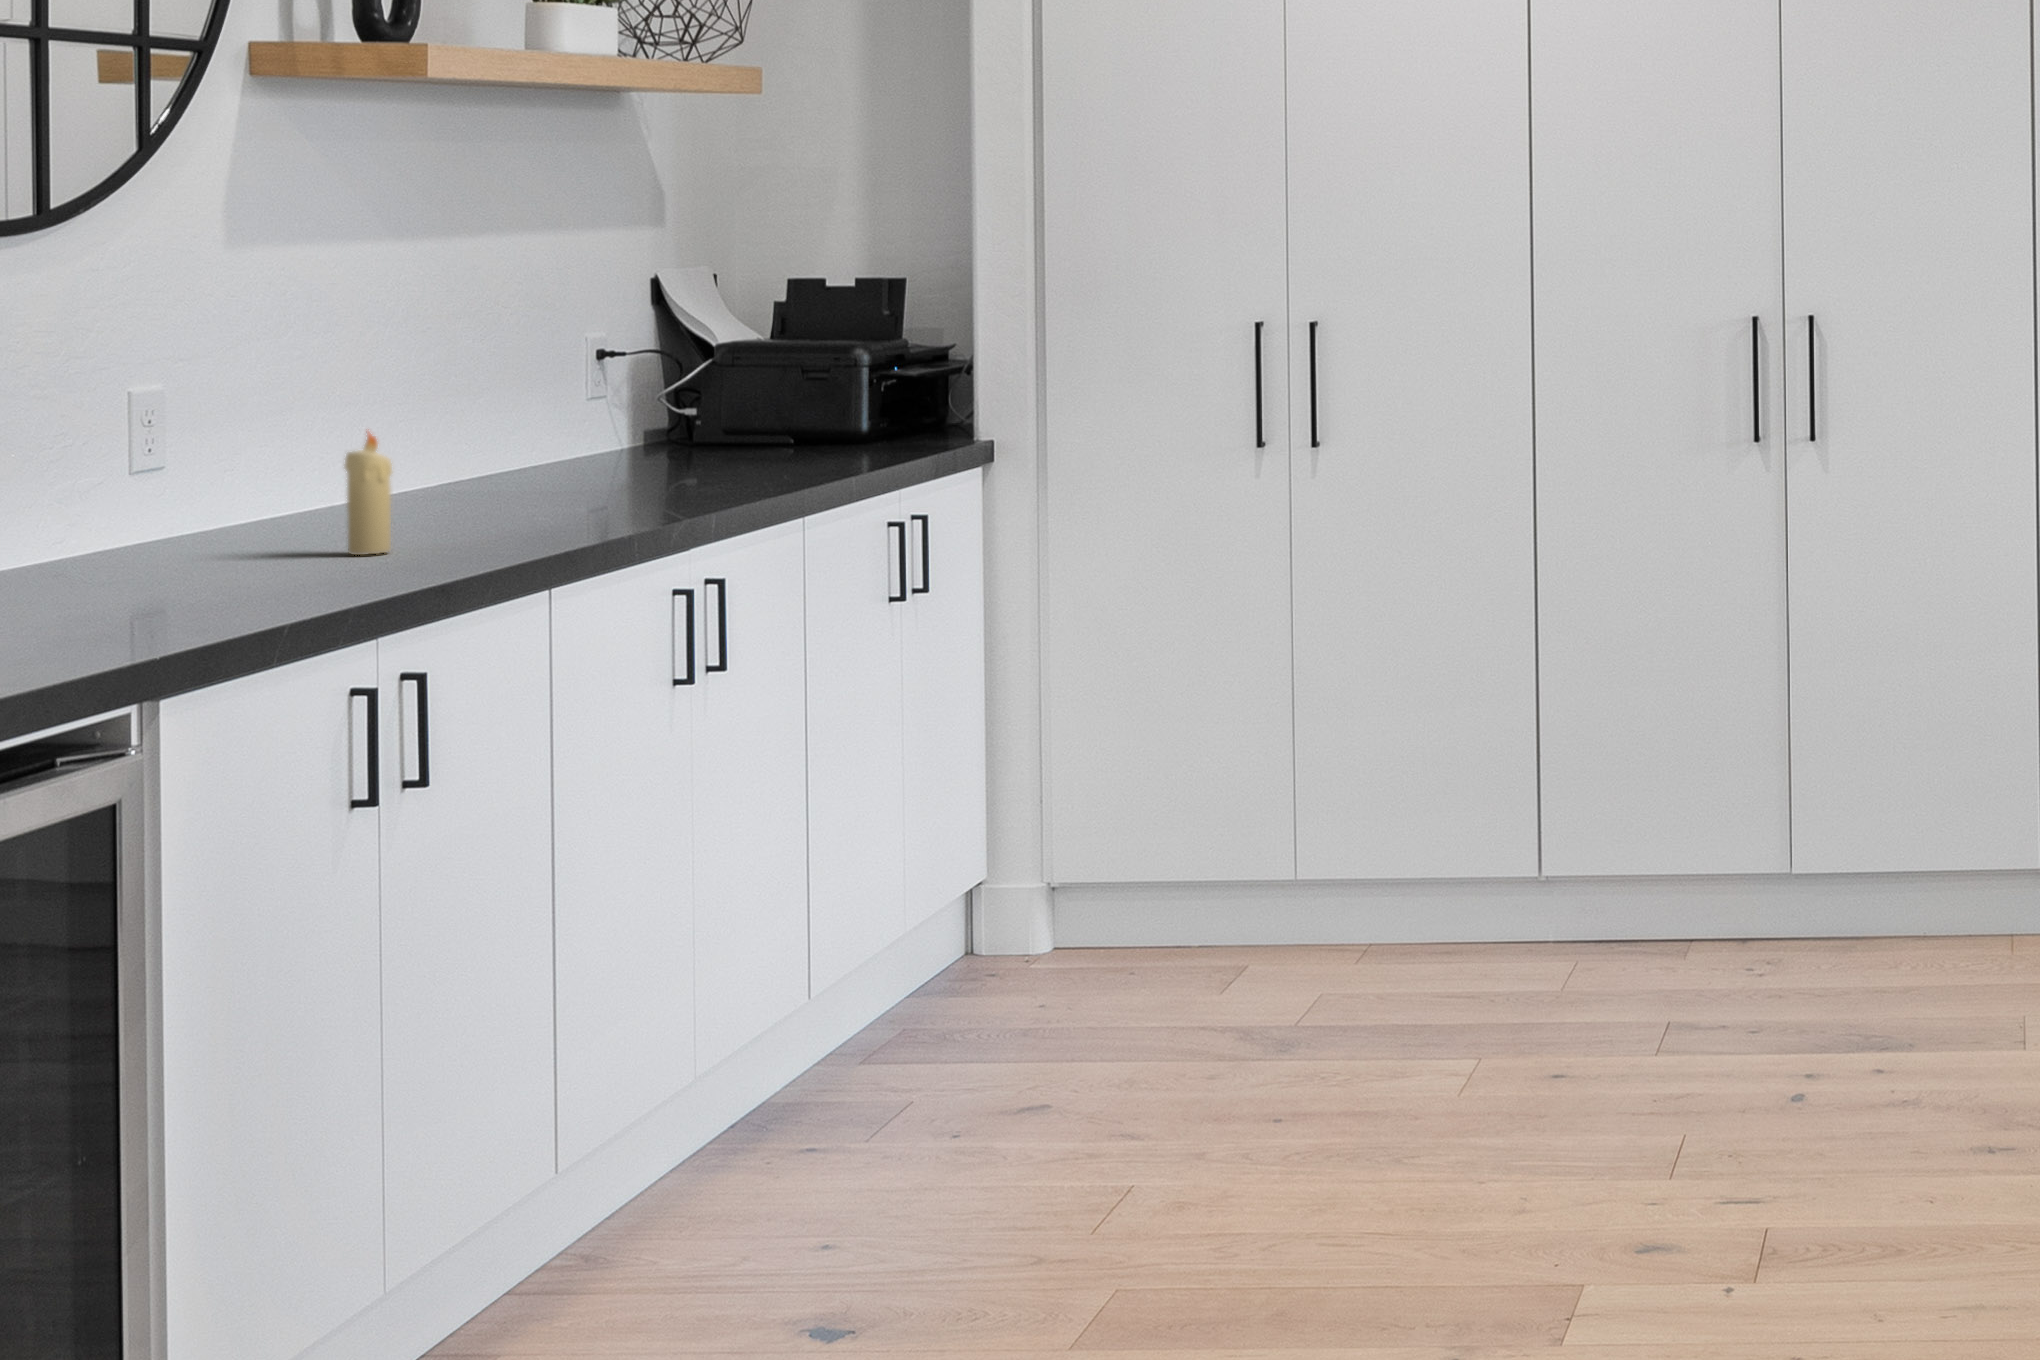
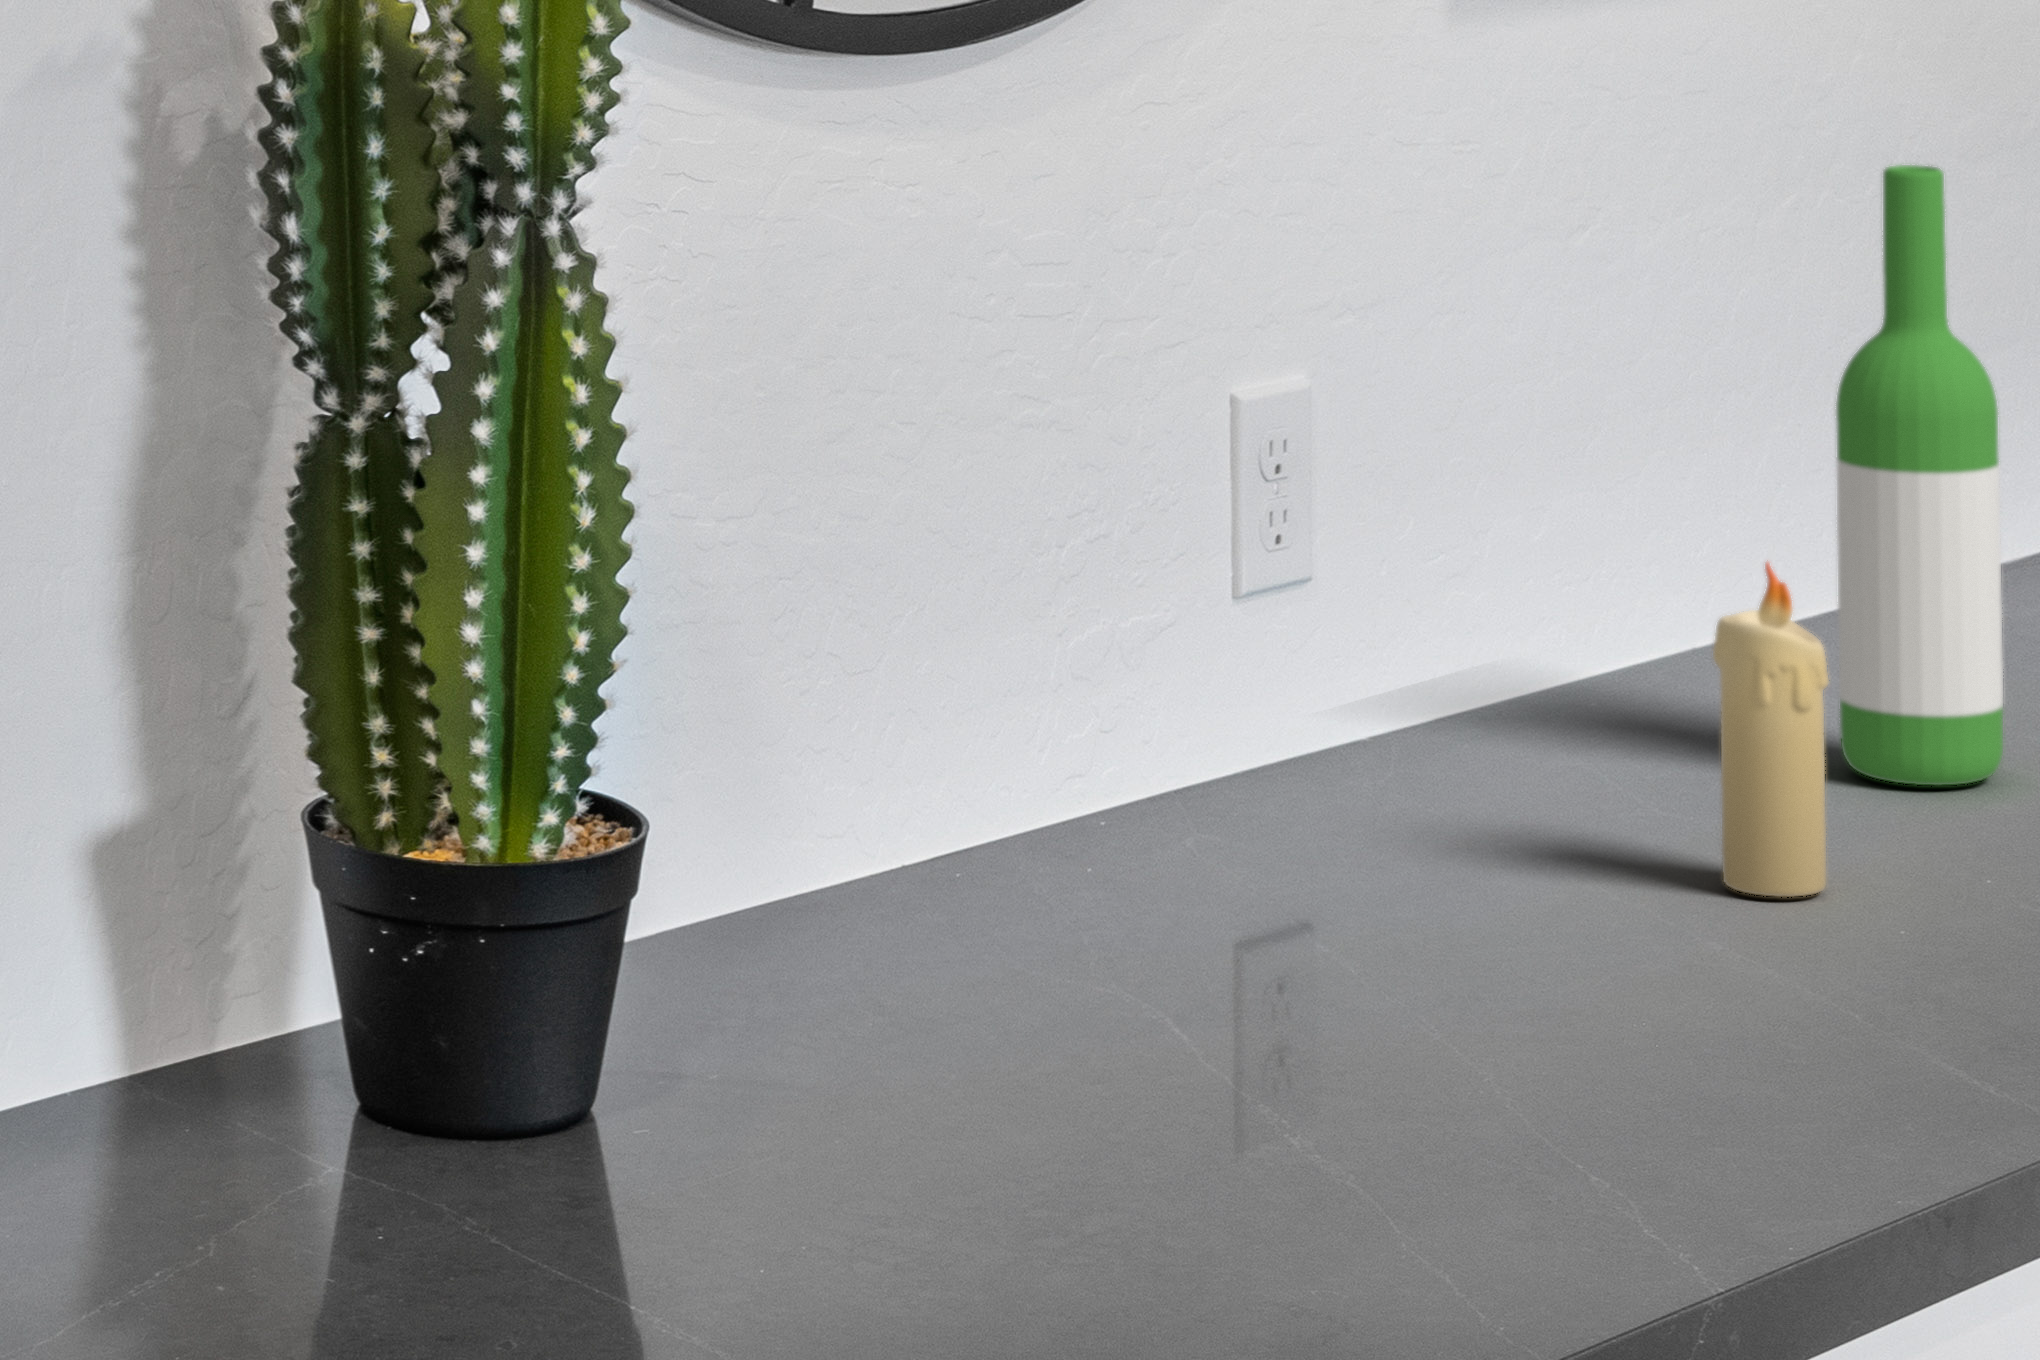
wine bottle: none [393,295,461,530] -> present [1836,165,2003,785]

